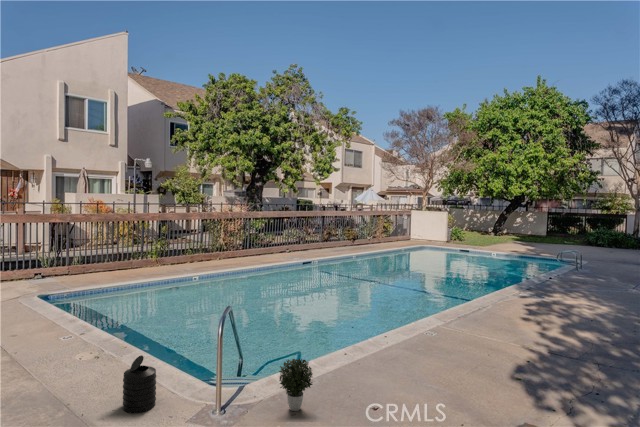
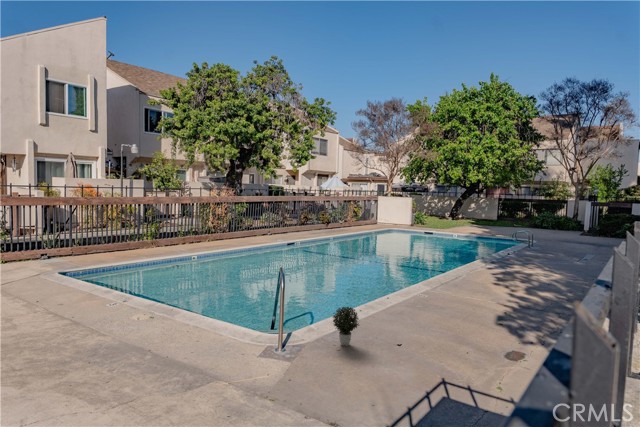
trash can: present [123,355,156,413] -> none [212,307,237,351]

